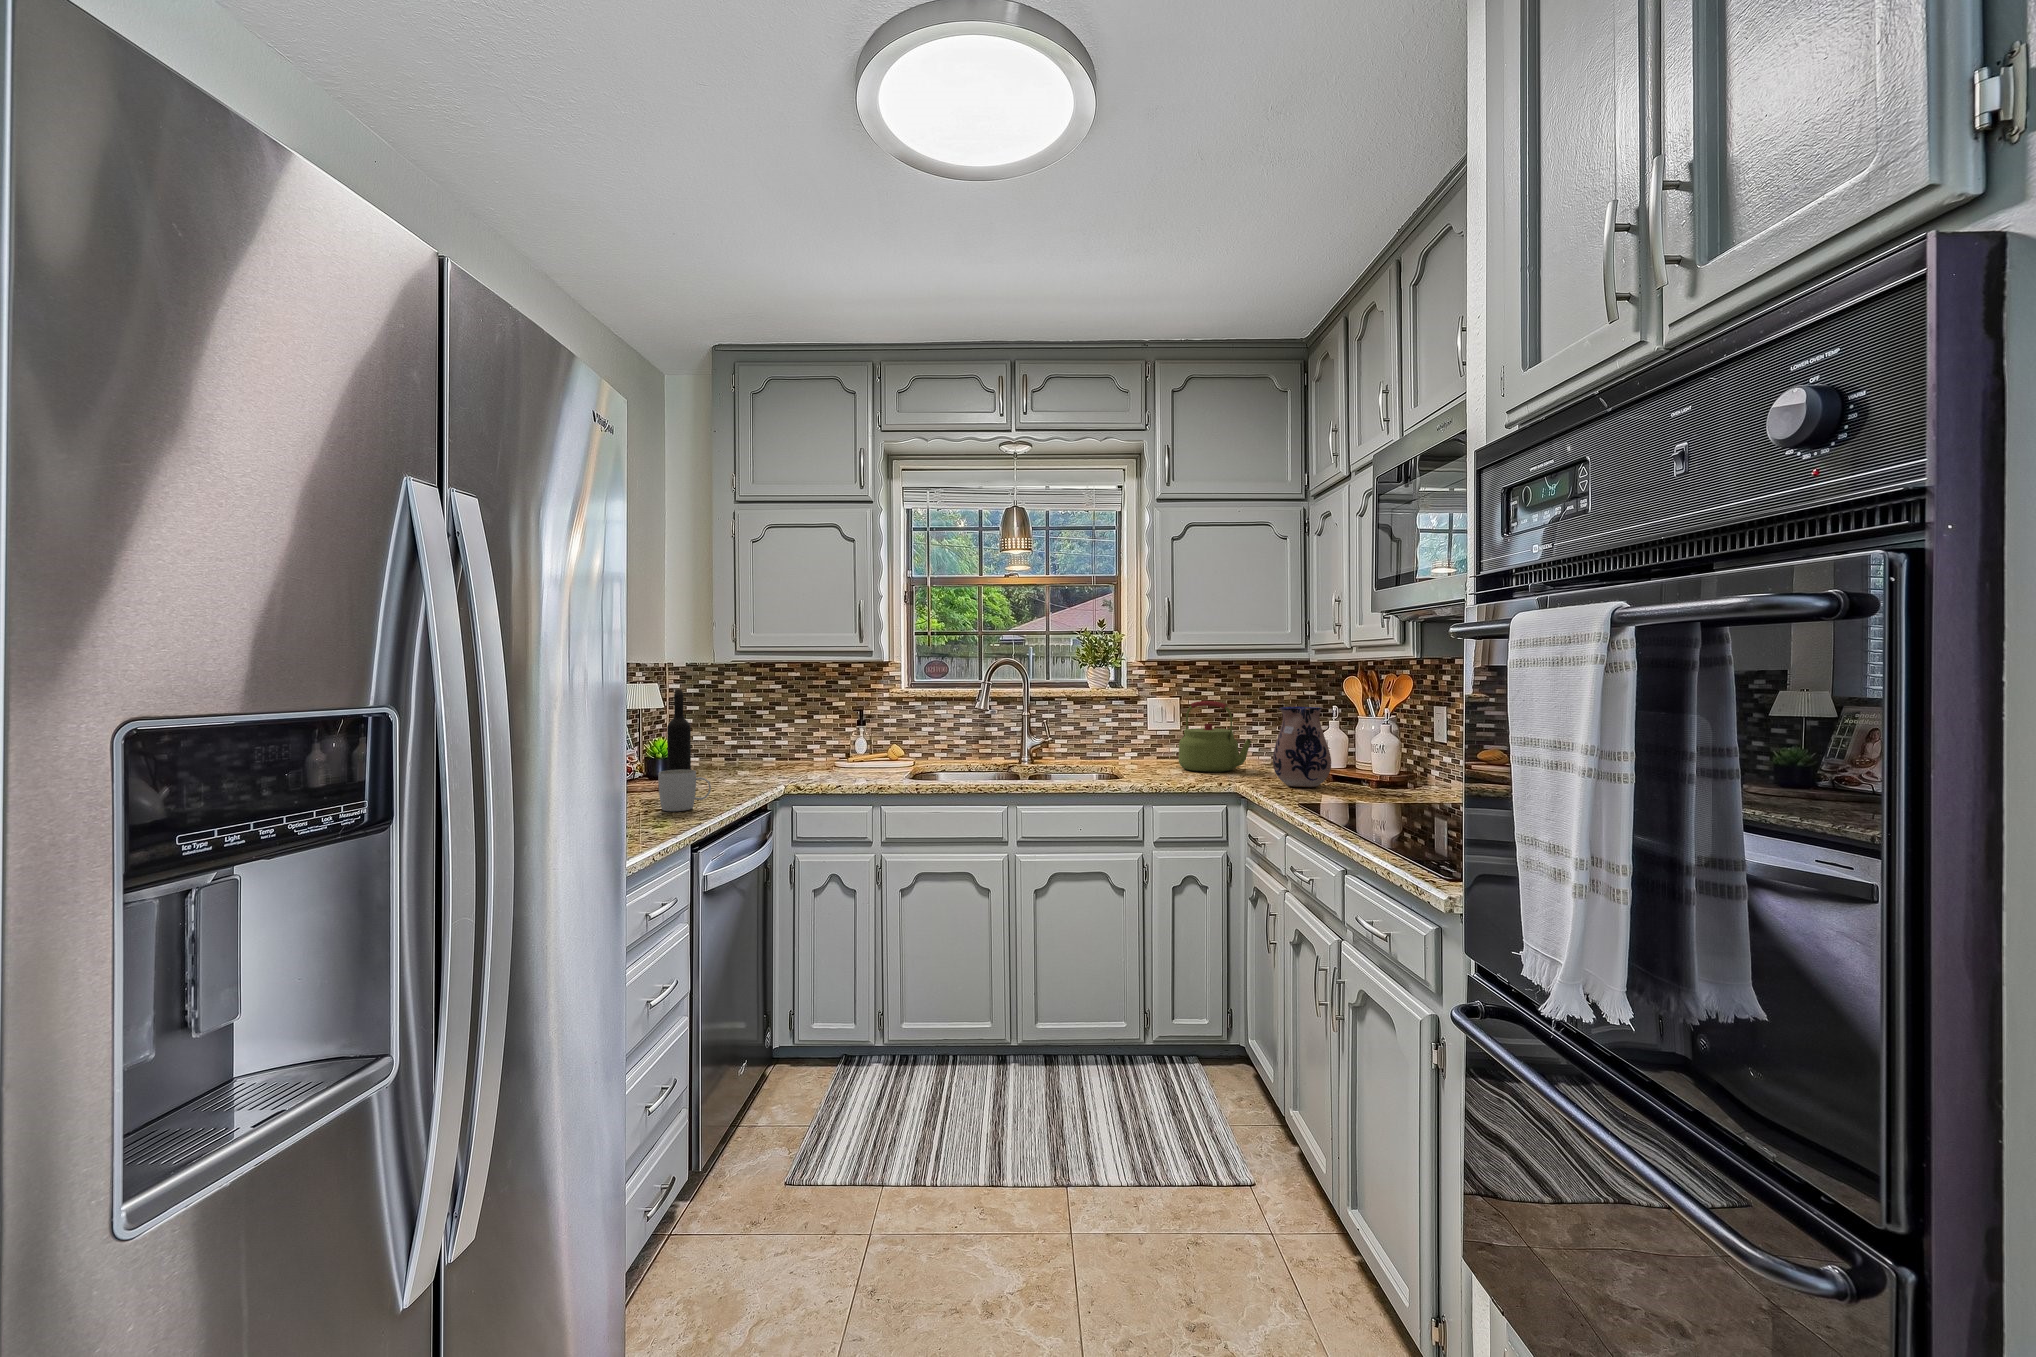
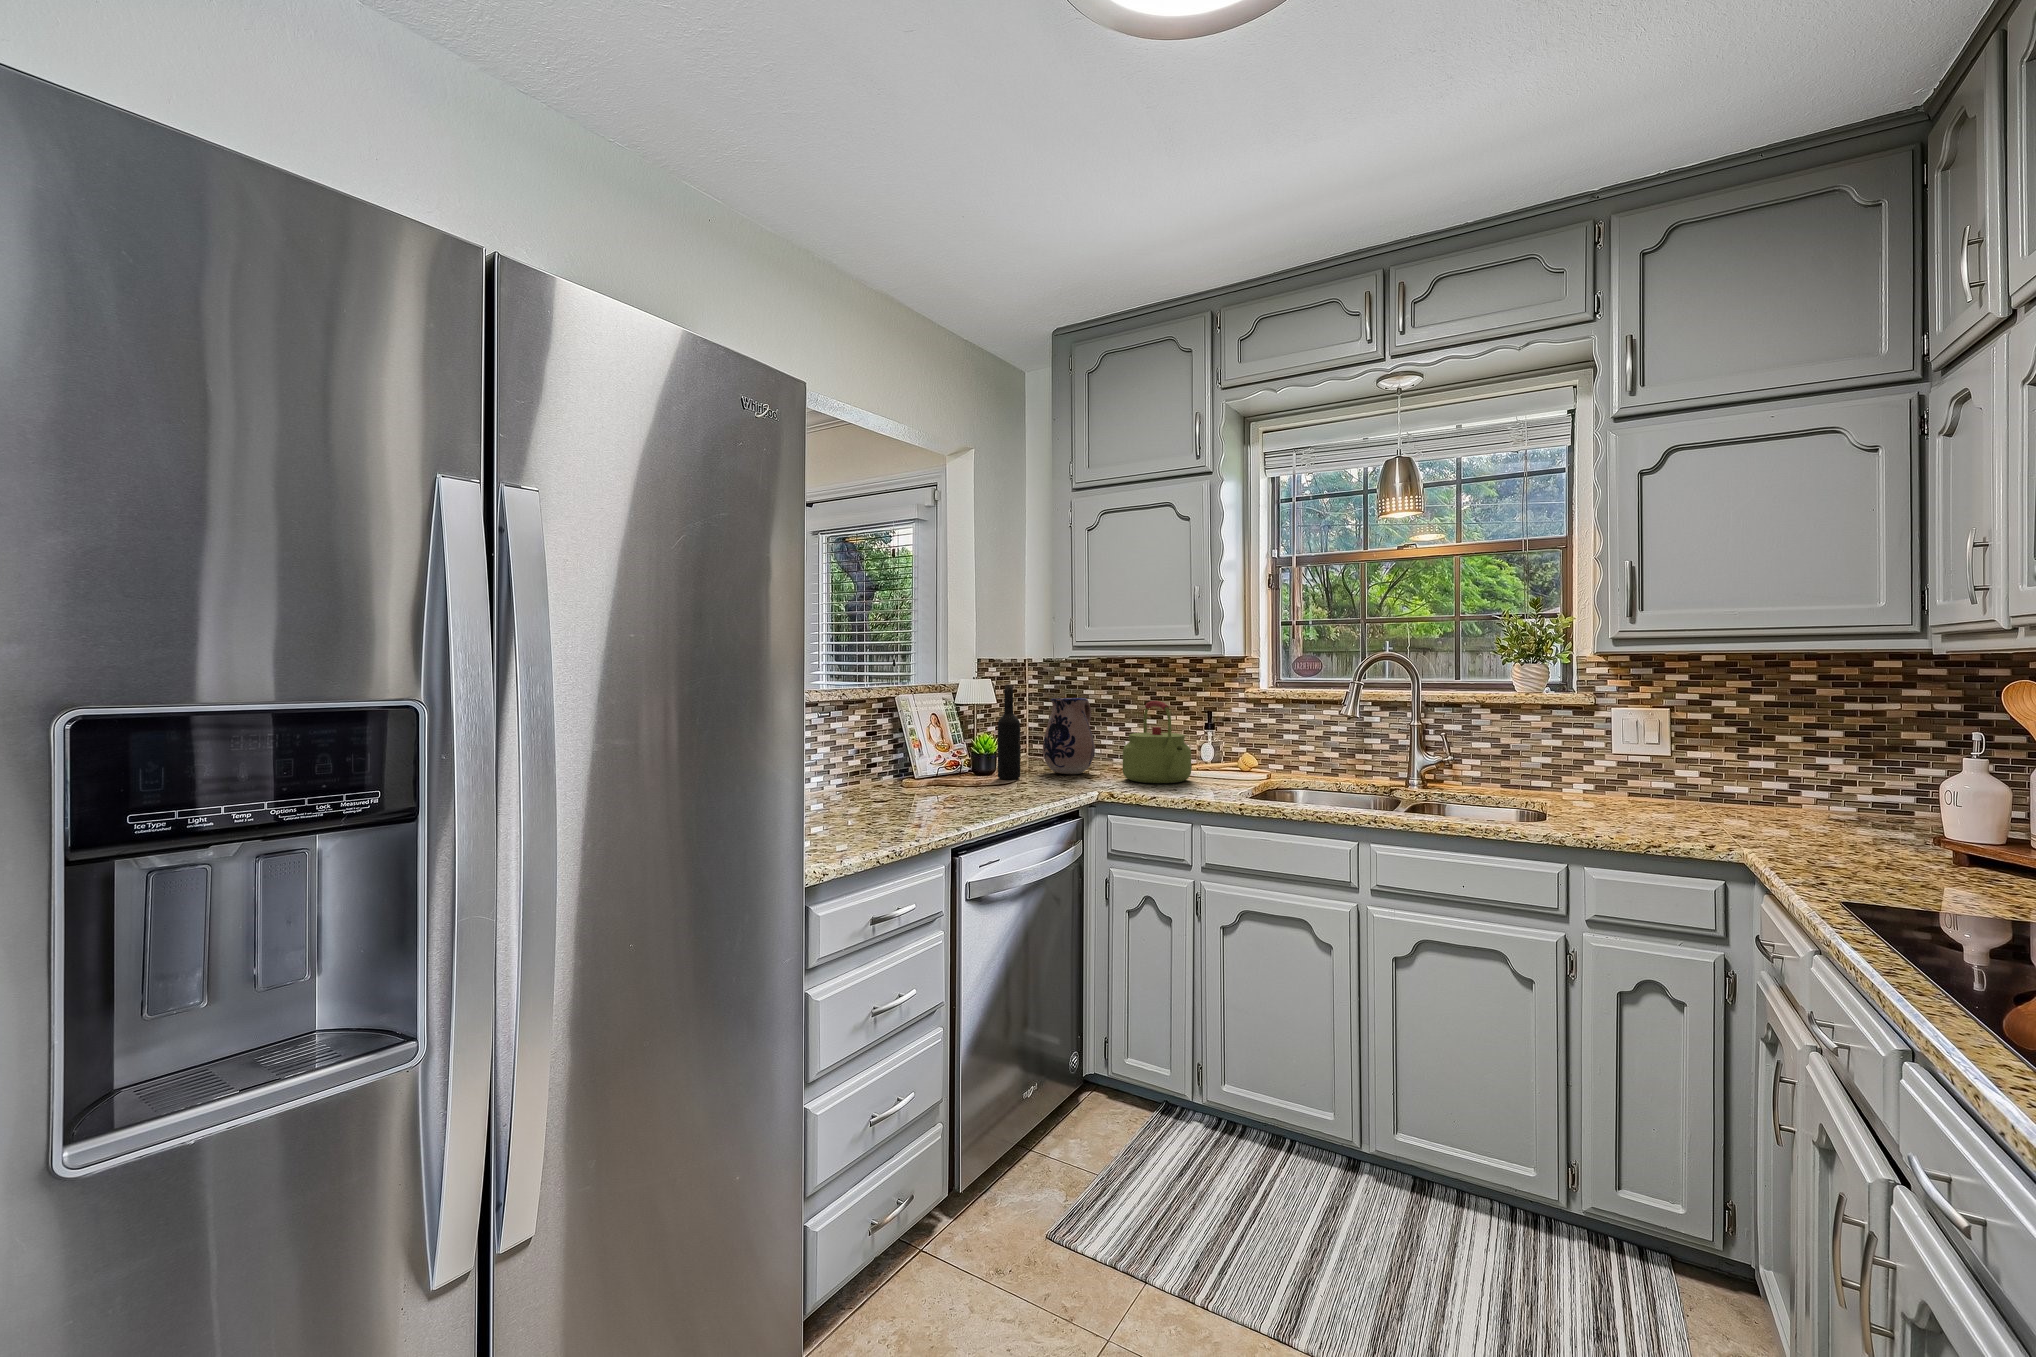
kettle: present [1179,701,1252,772] -> present [1122,701,1191,783]
ceramic pitcher: present [1273,706,1331,787] -> present [1043,698,1095,774]
mug: present [658,770,711,811] -> none [946,768,996,812]

